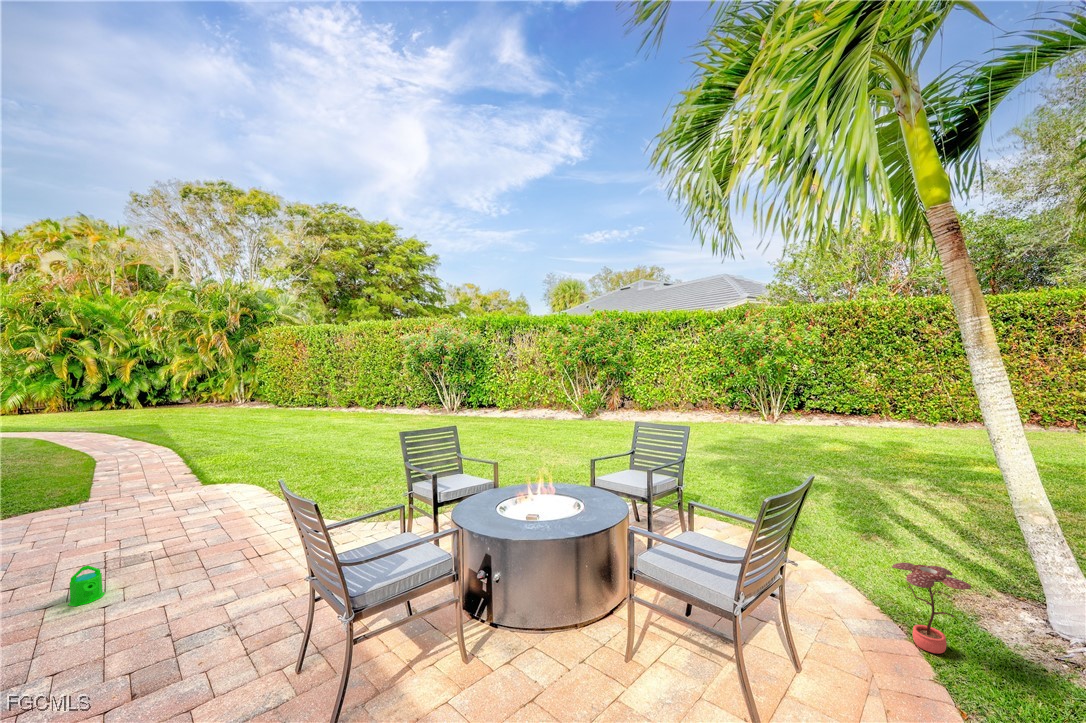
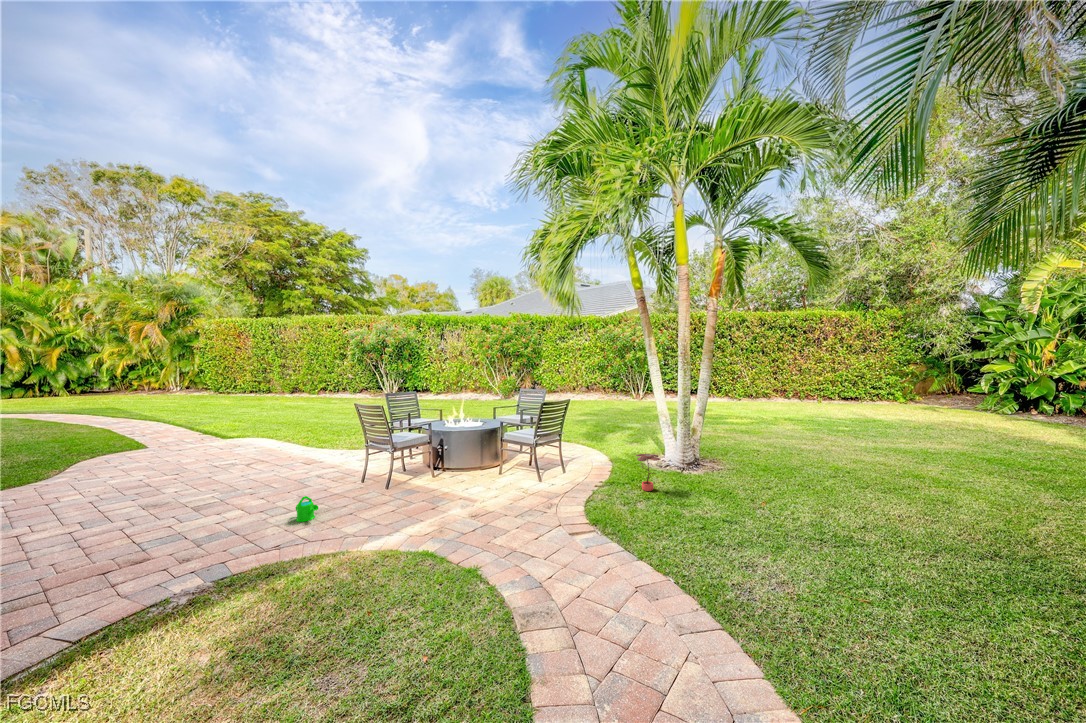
watering can: present [68,565,105,606] -> present [296,496,318,522]

